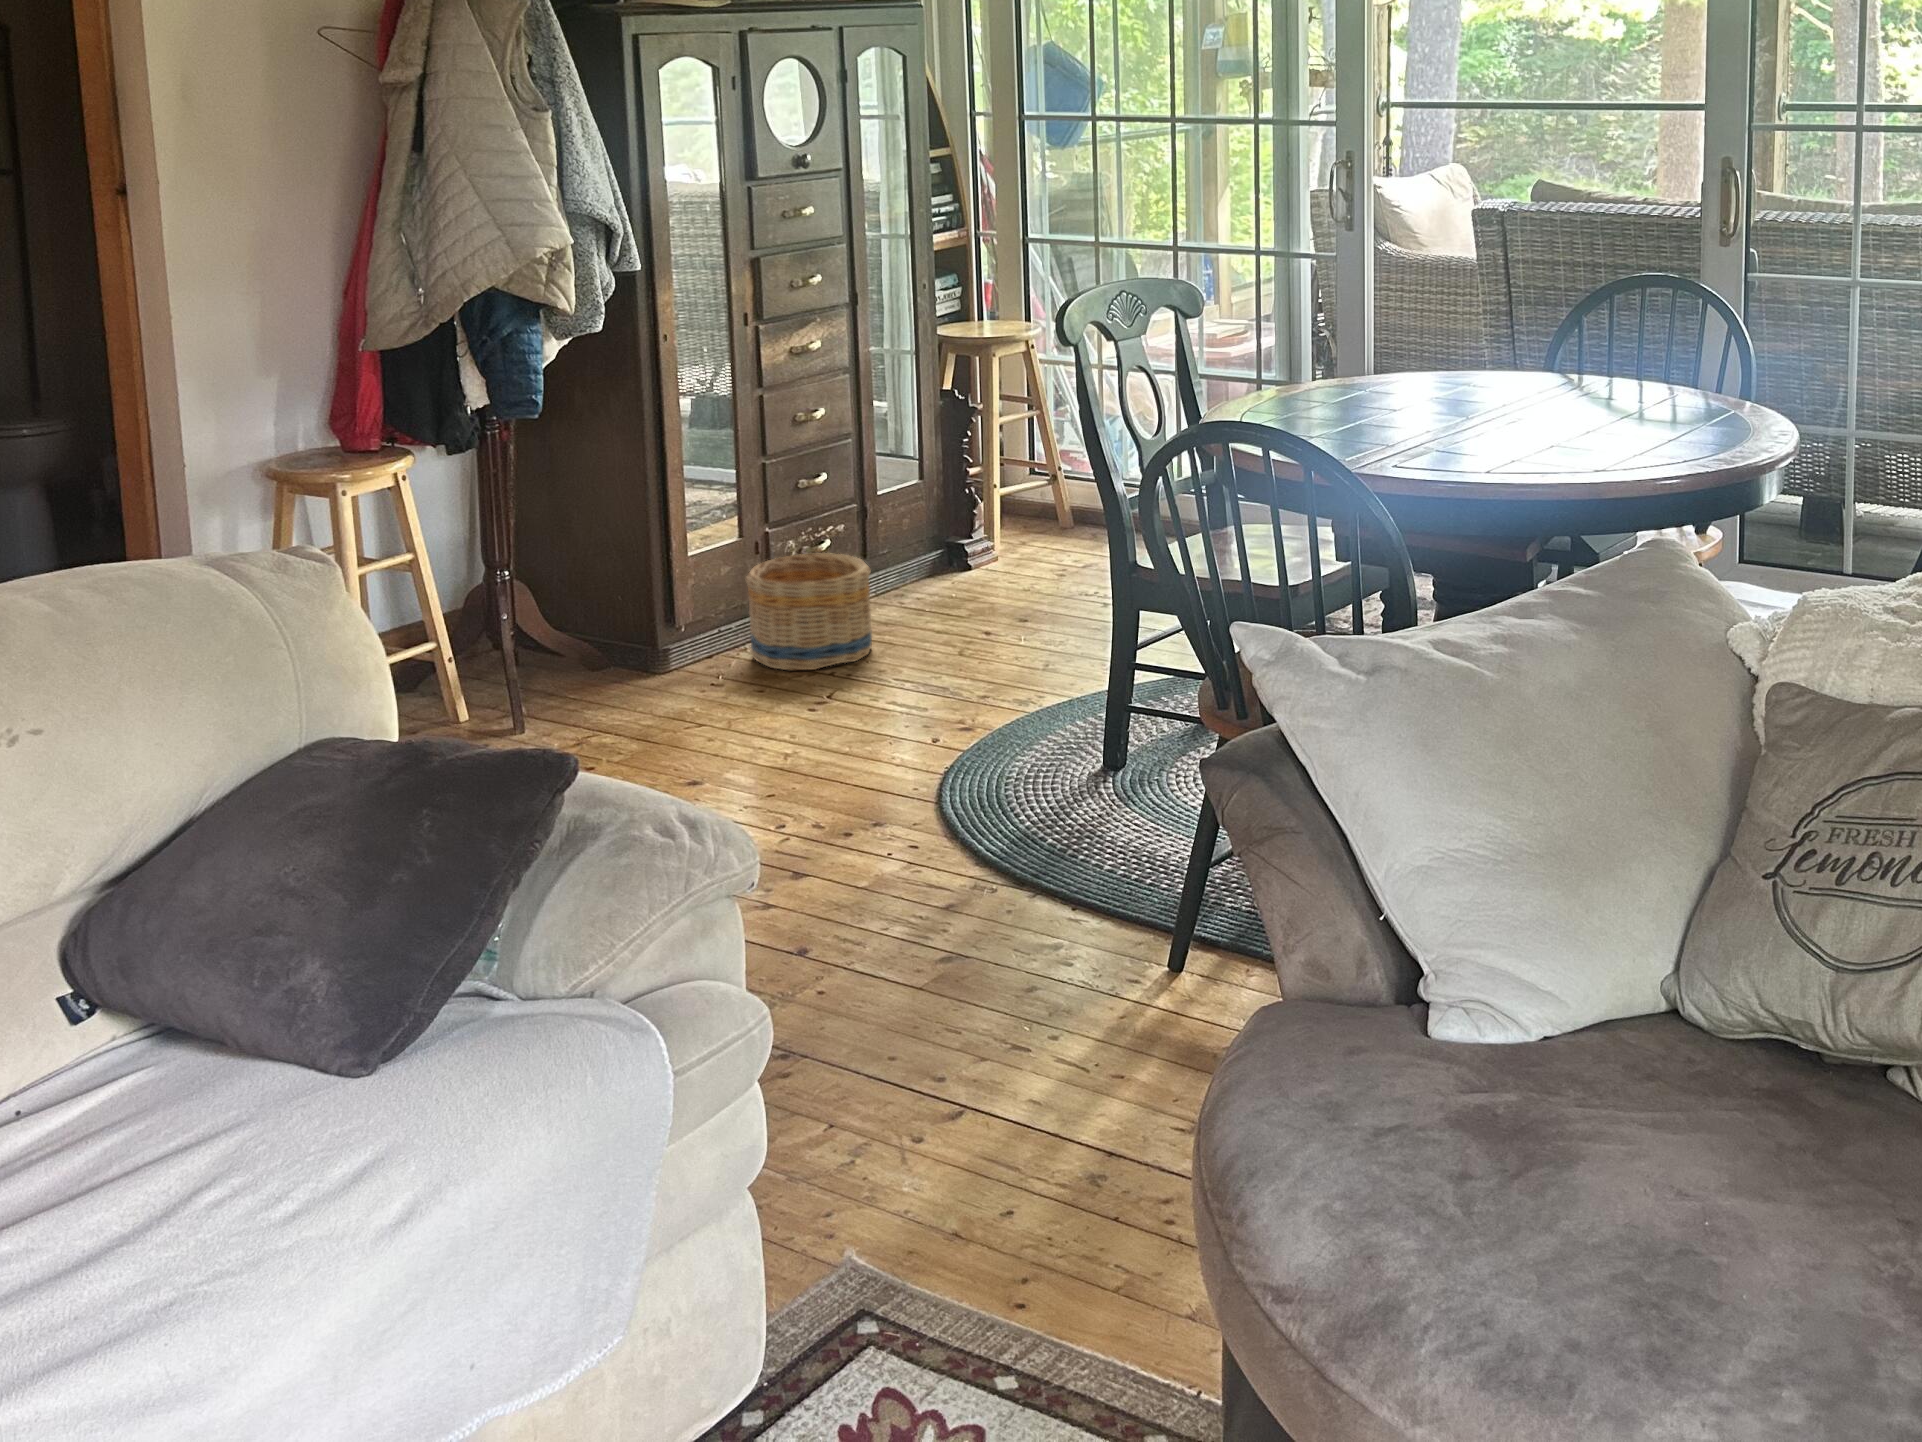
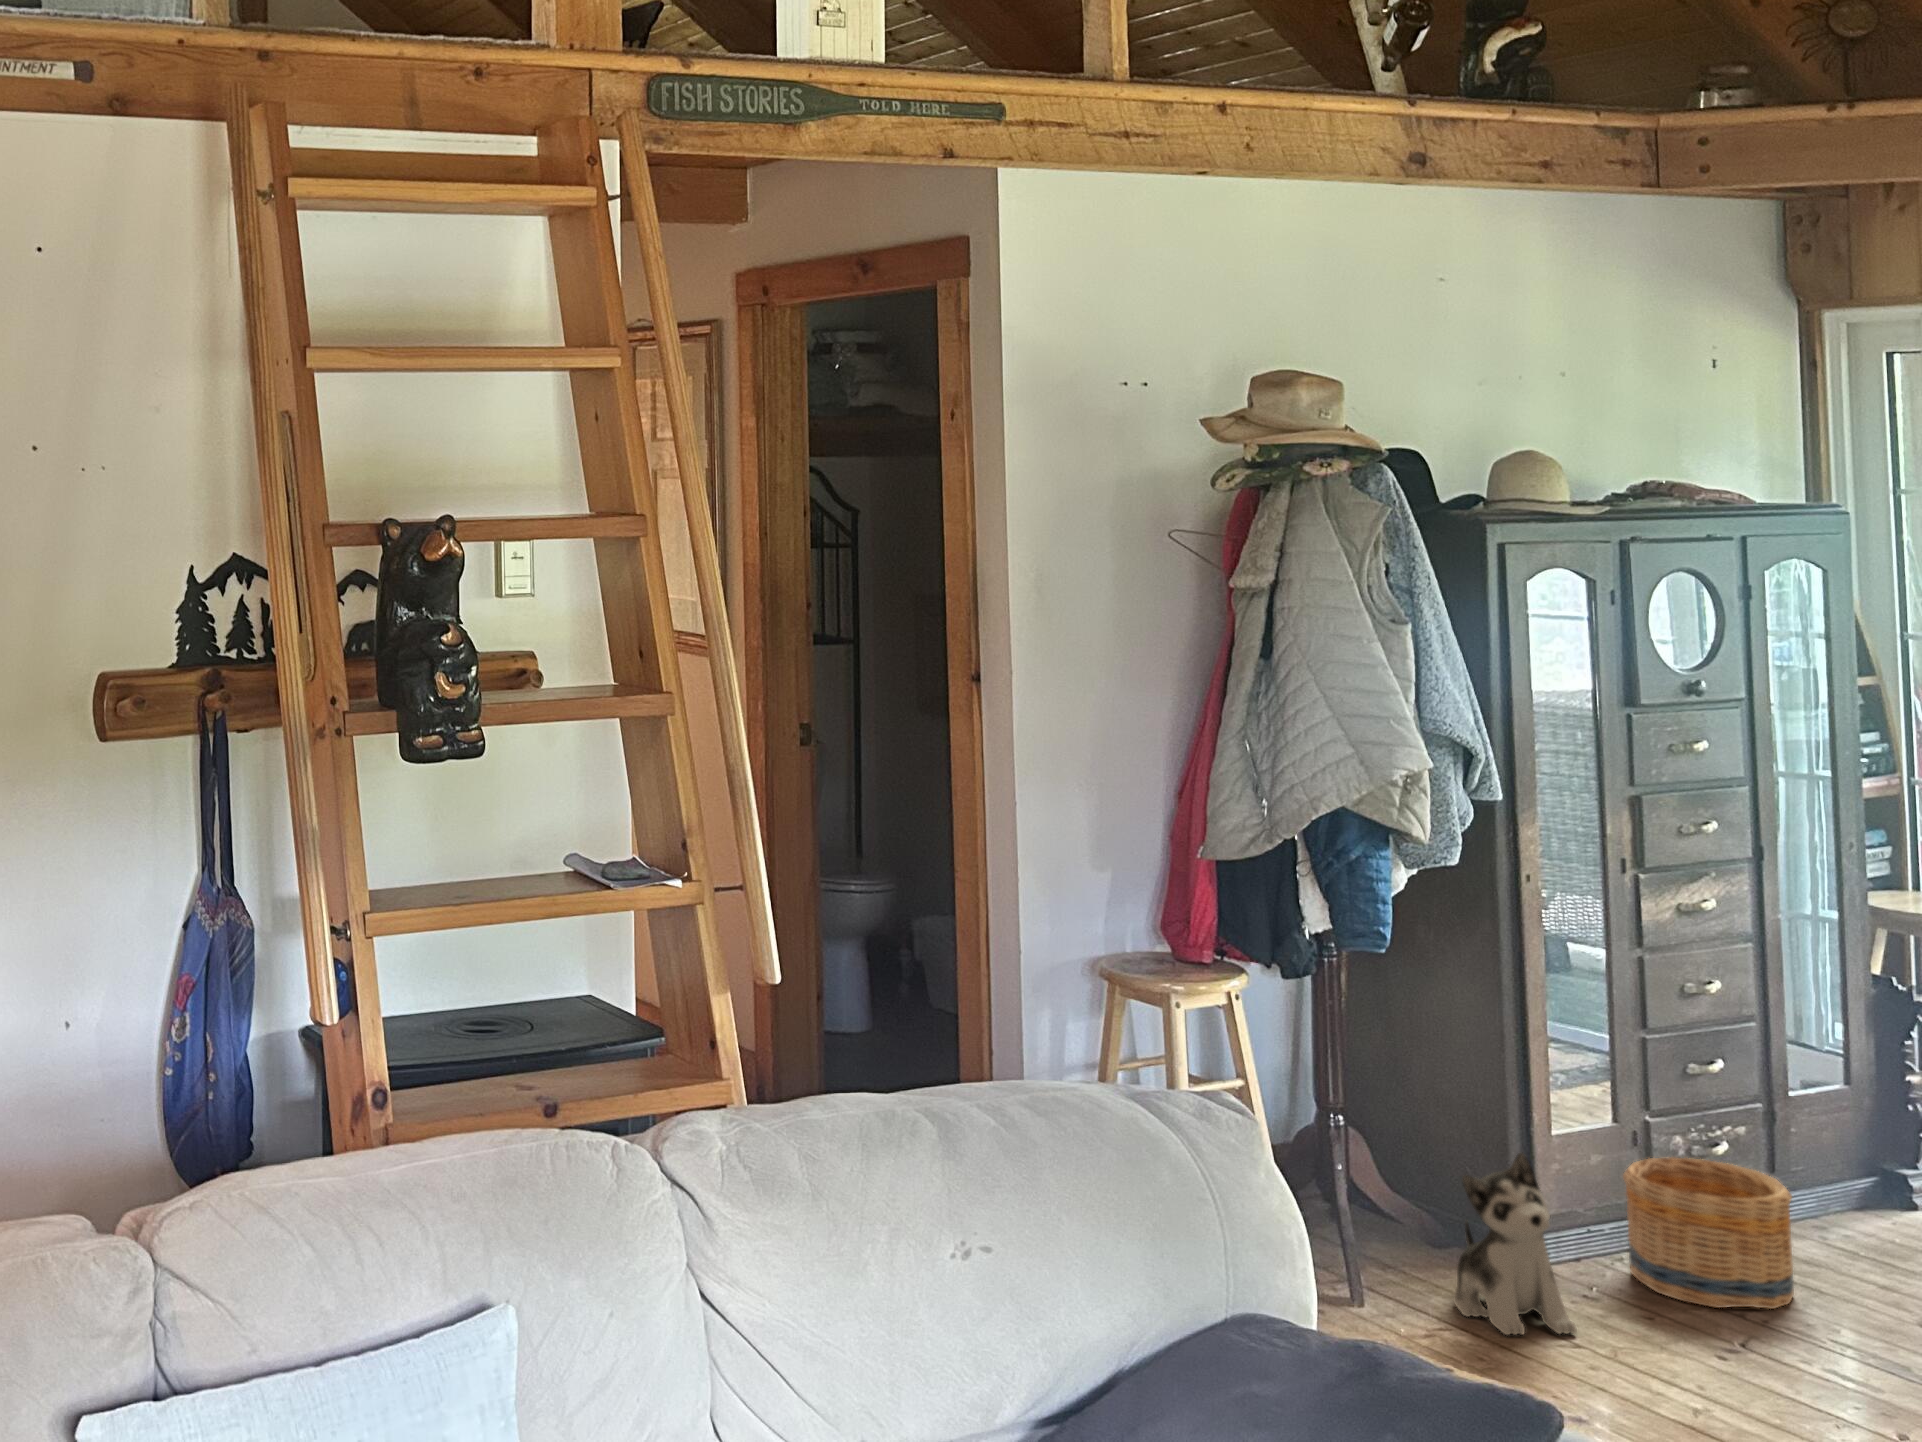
plush toy: none [605,574,705,730] -> present [1453,1153,1577,1335]

